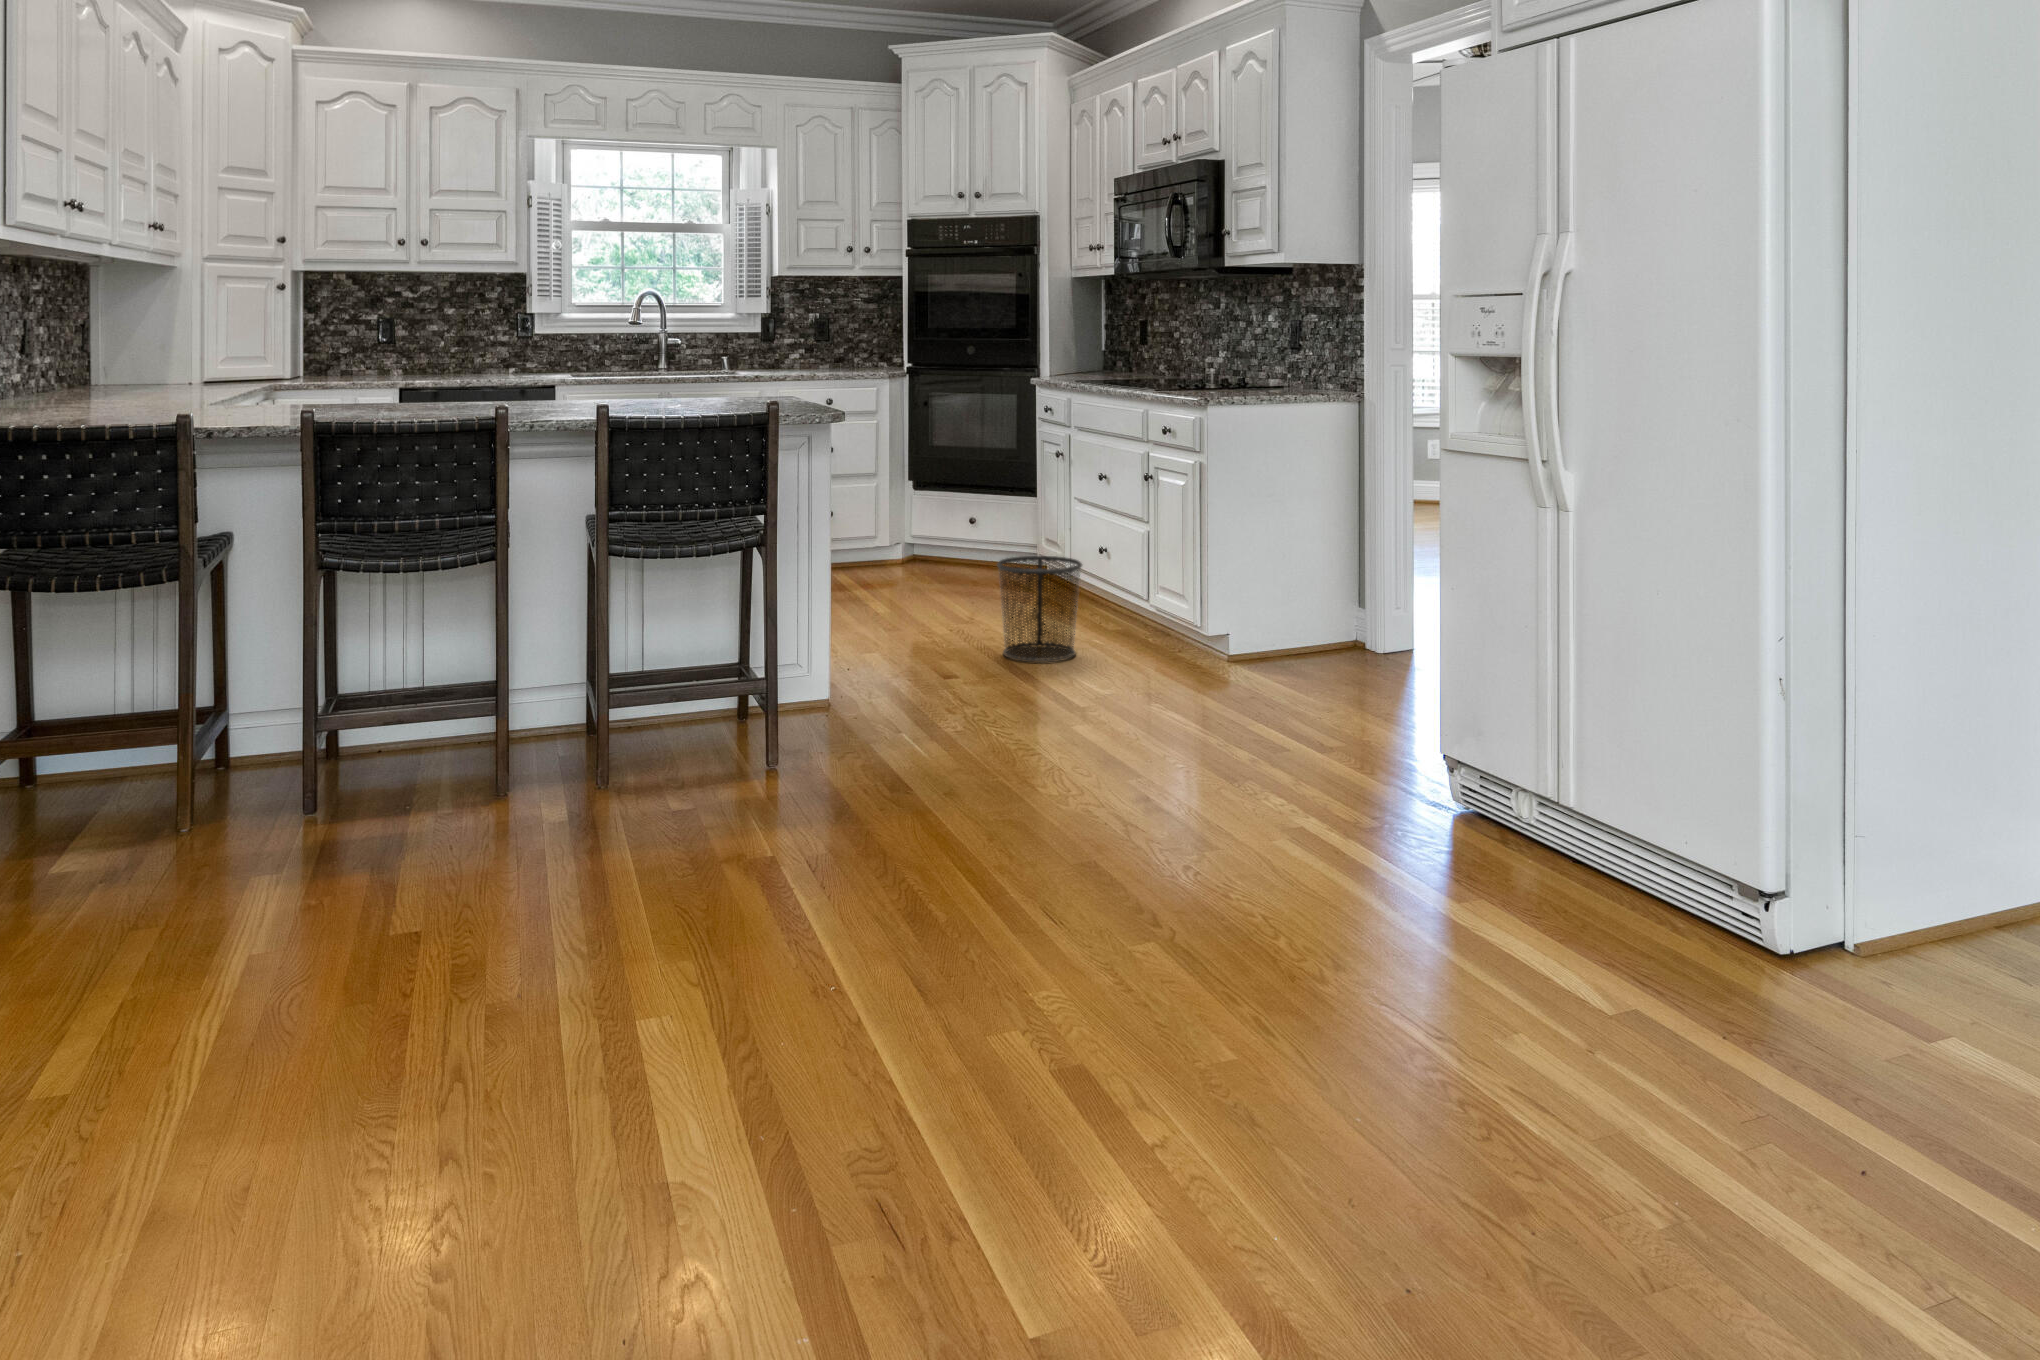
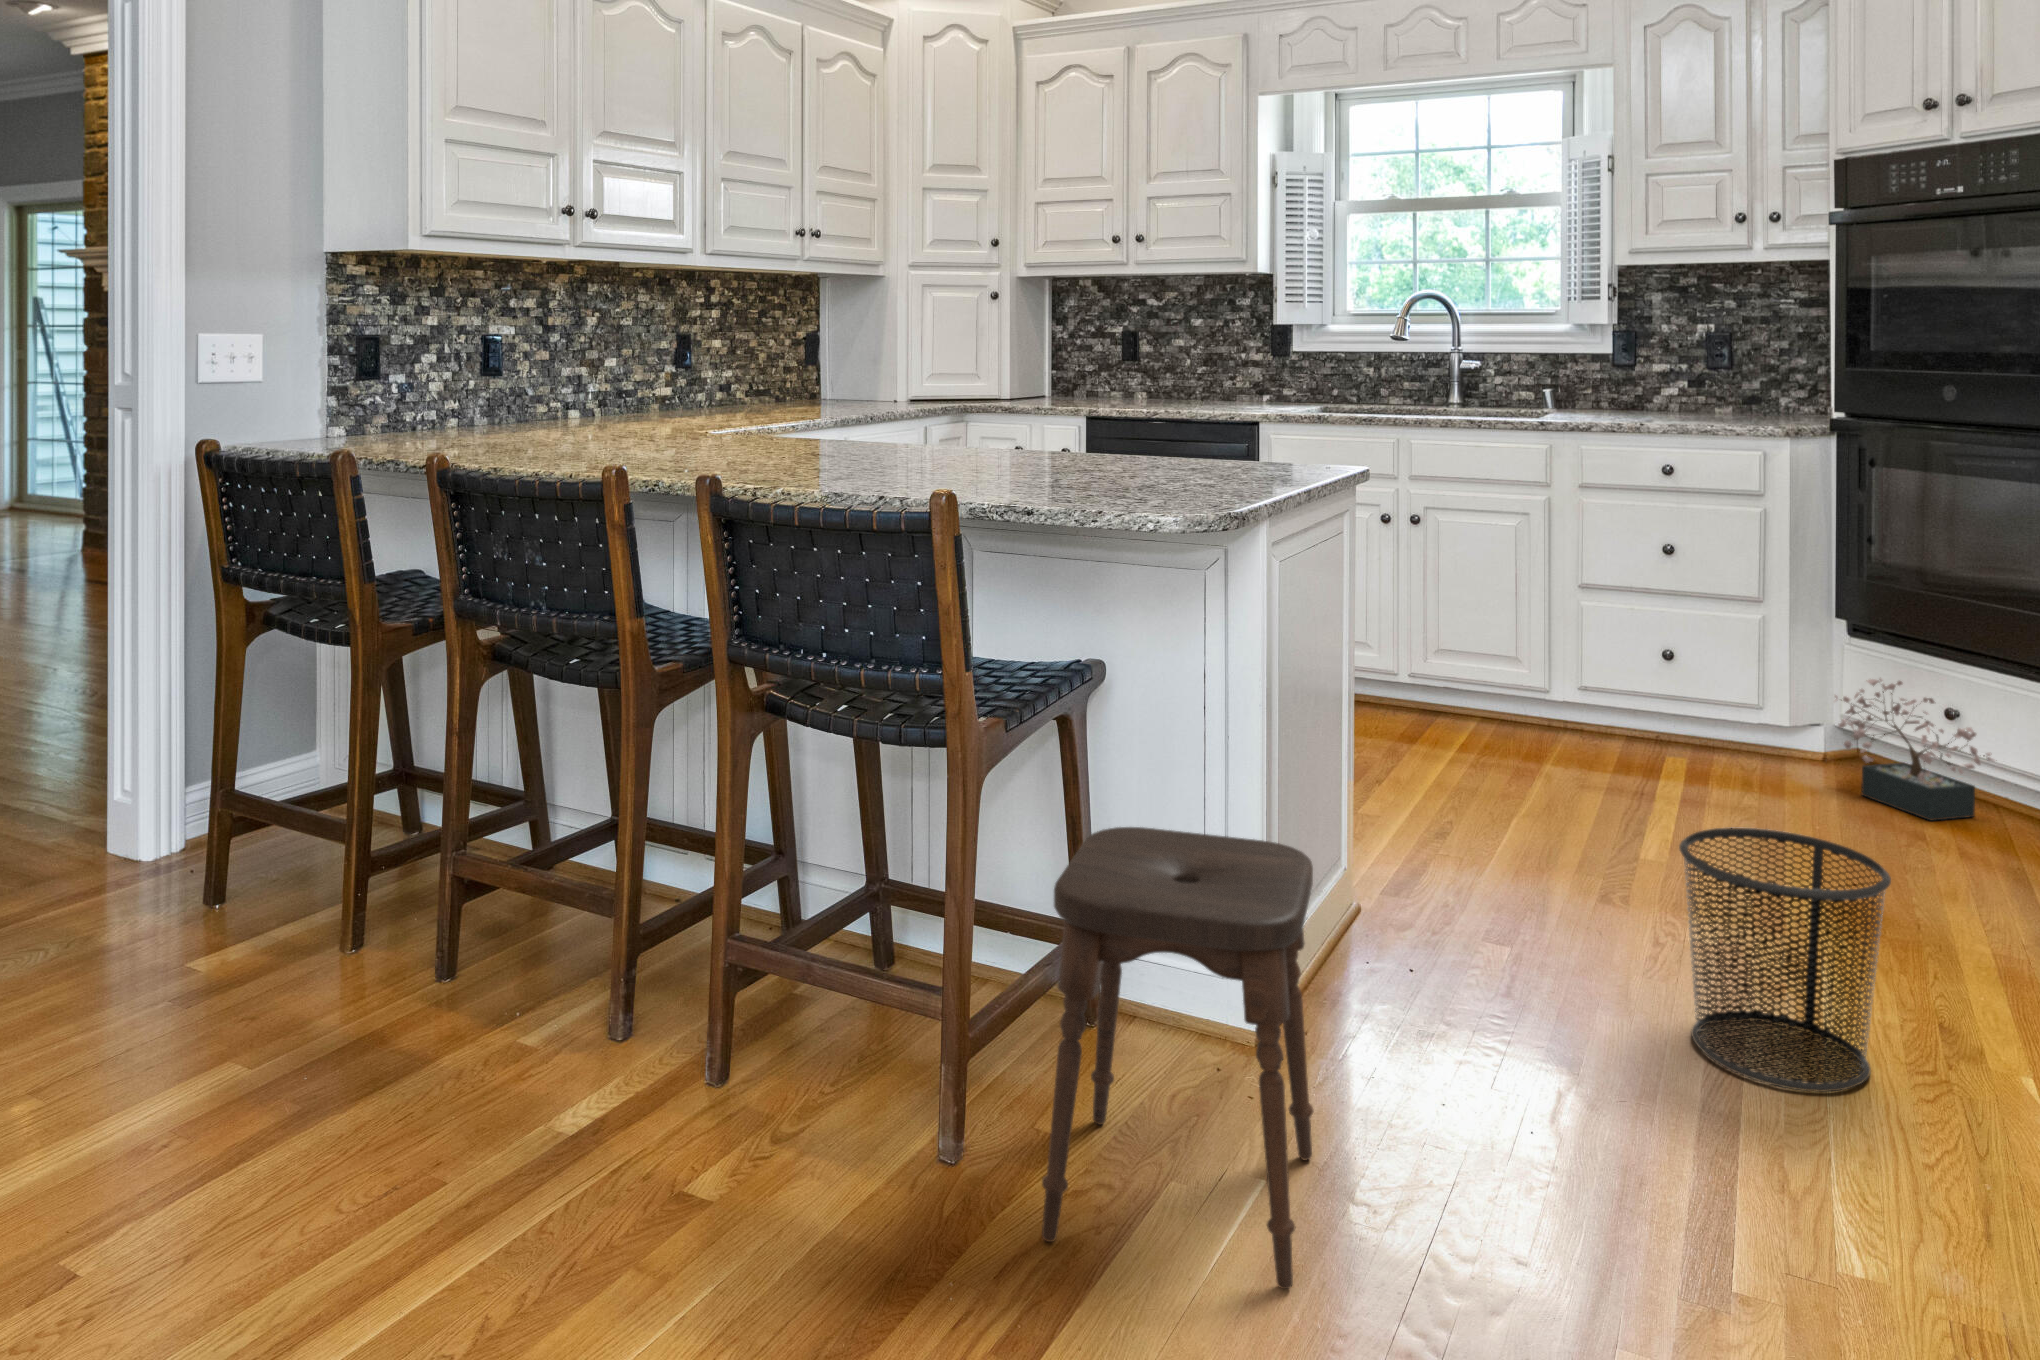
decorative plant: none [930,508,1006,576] -> present [1835,679,1994,821]
stool: none [840,571,994,767] -> present [1042,827,1314,1289]

